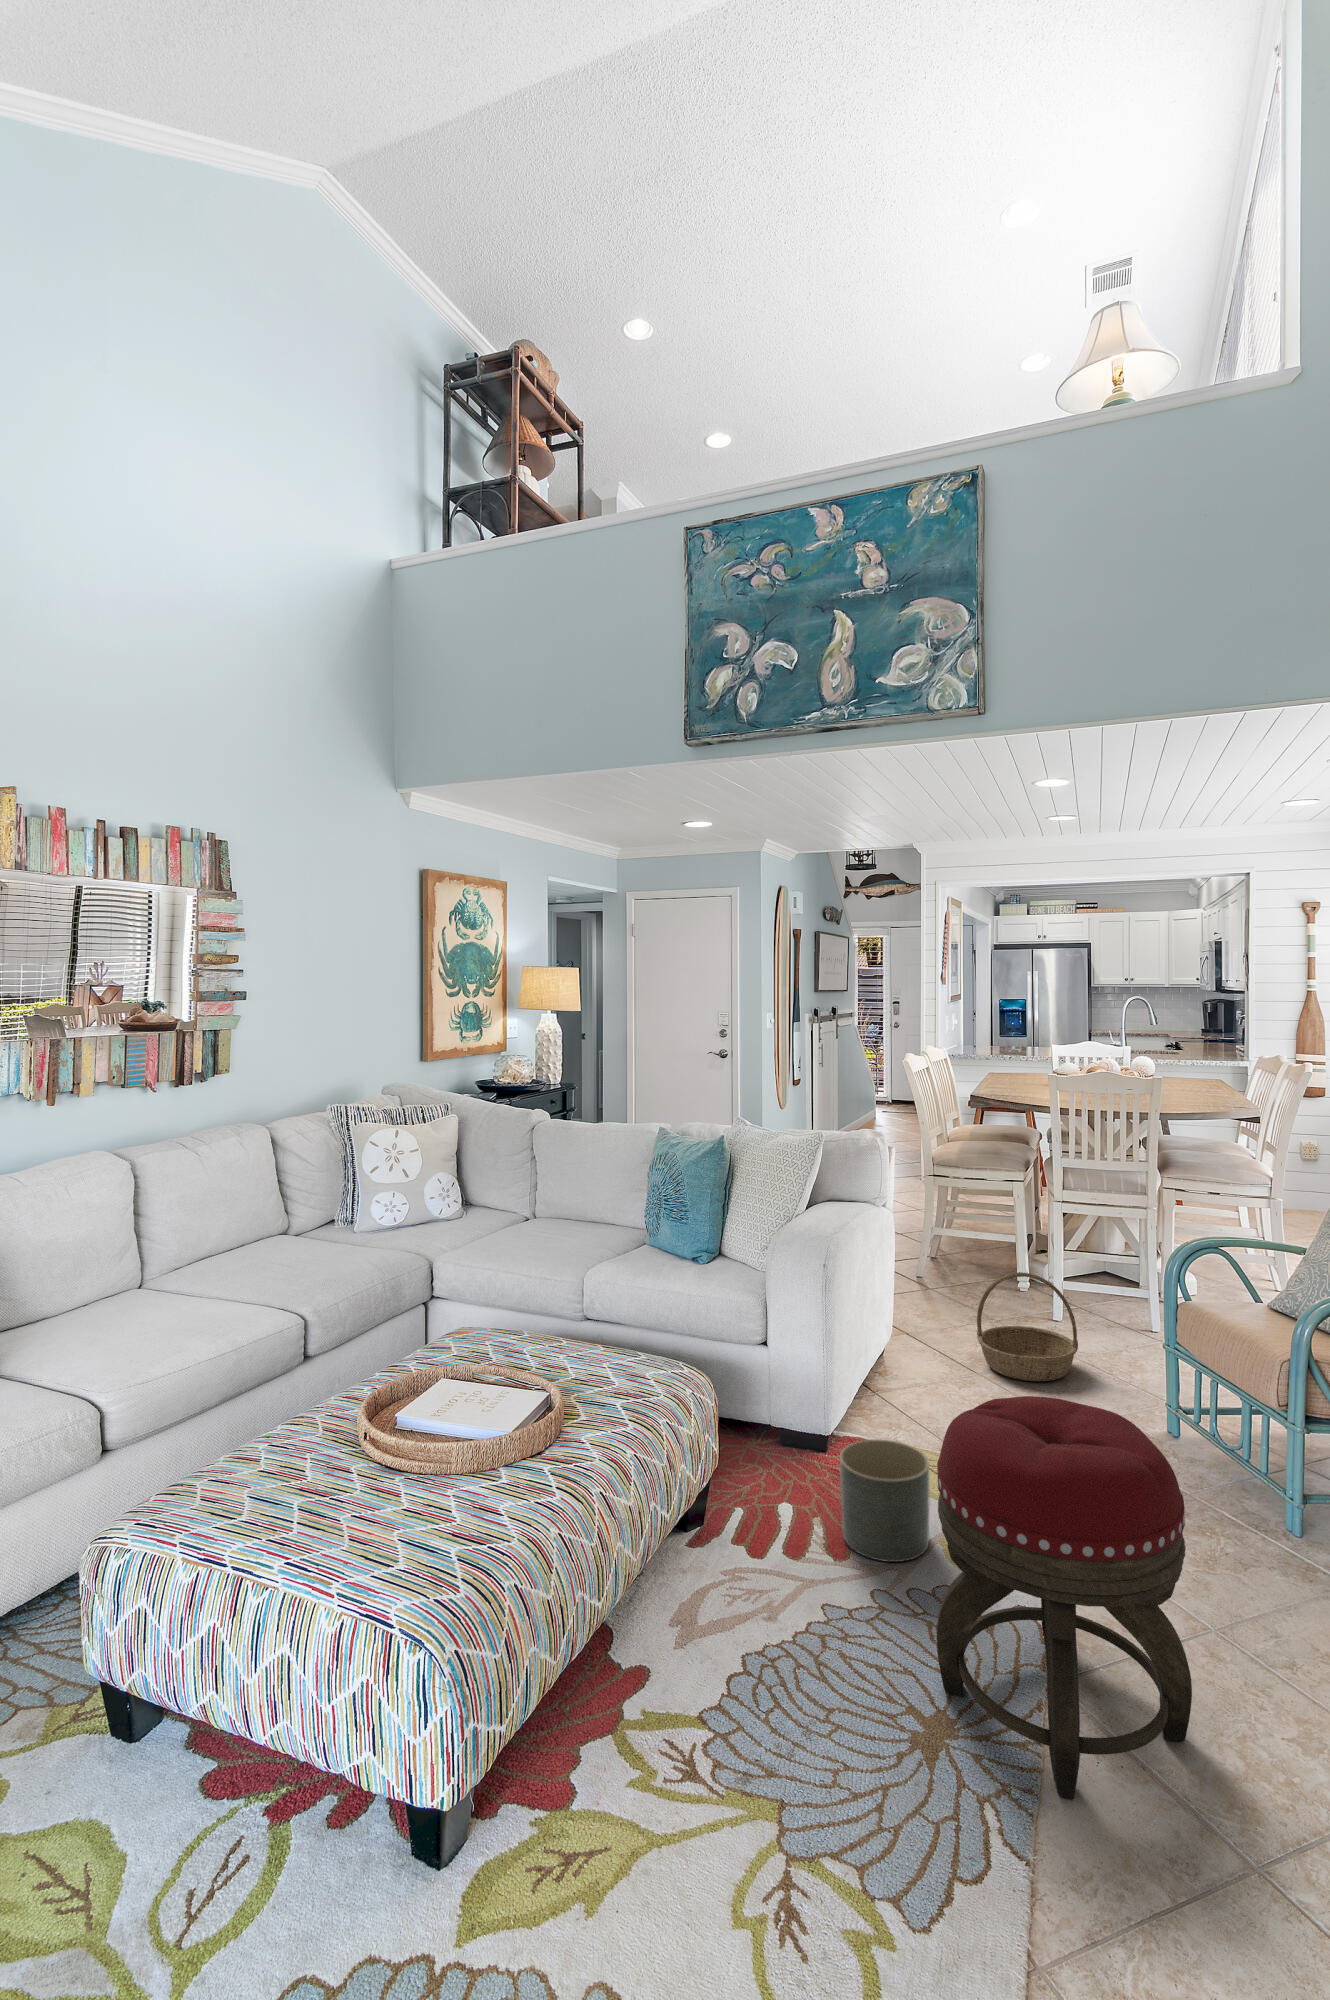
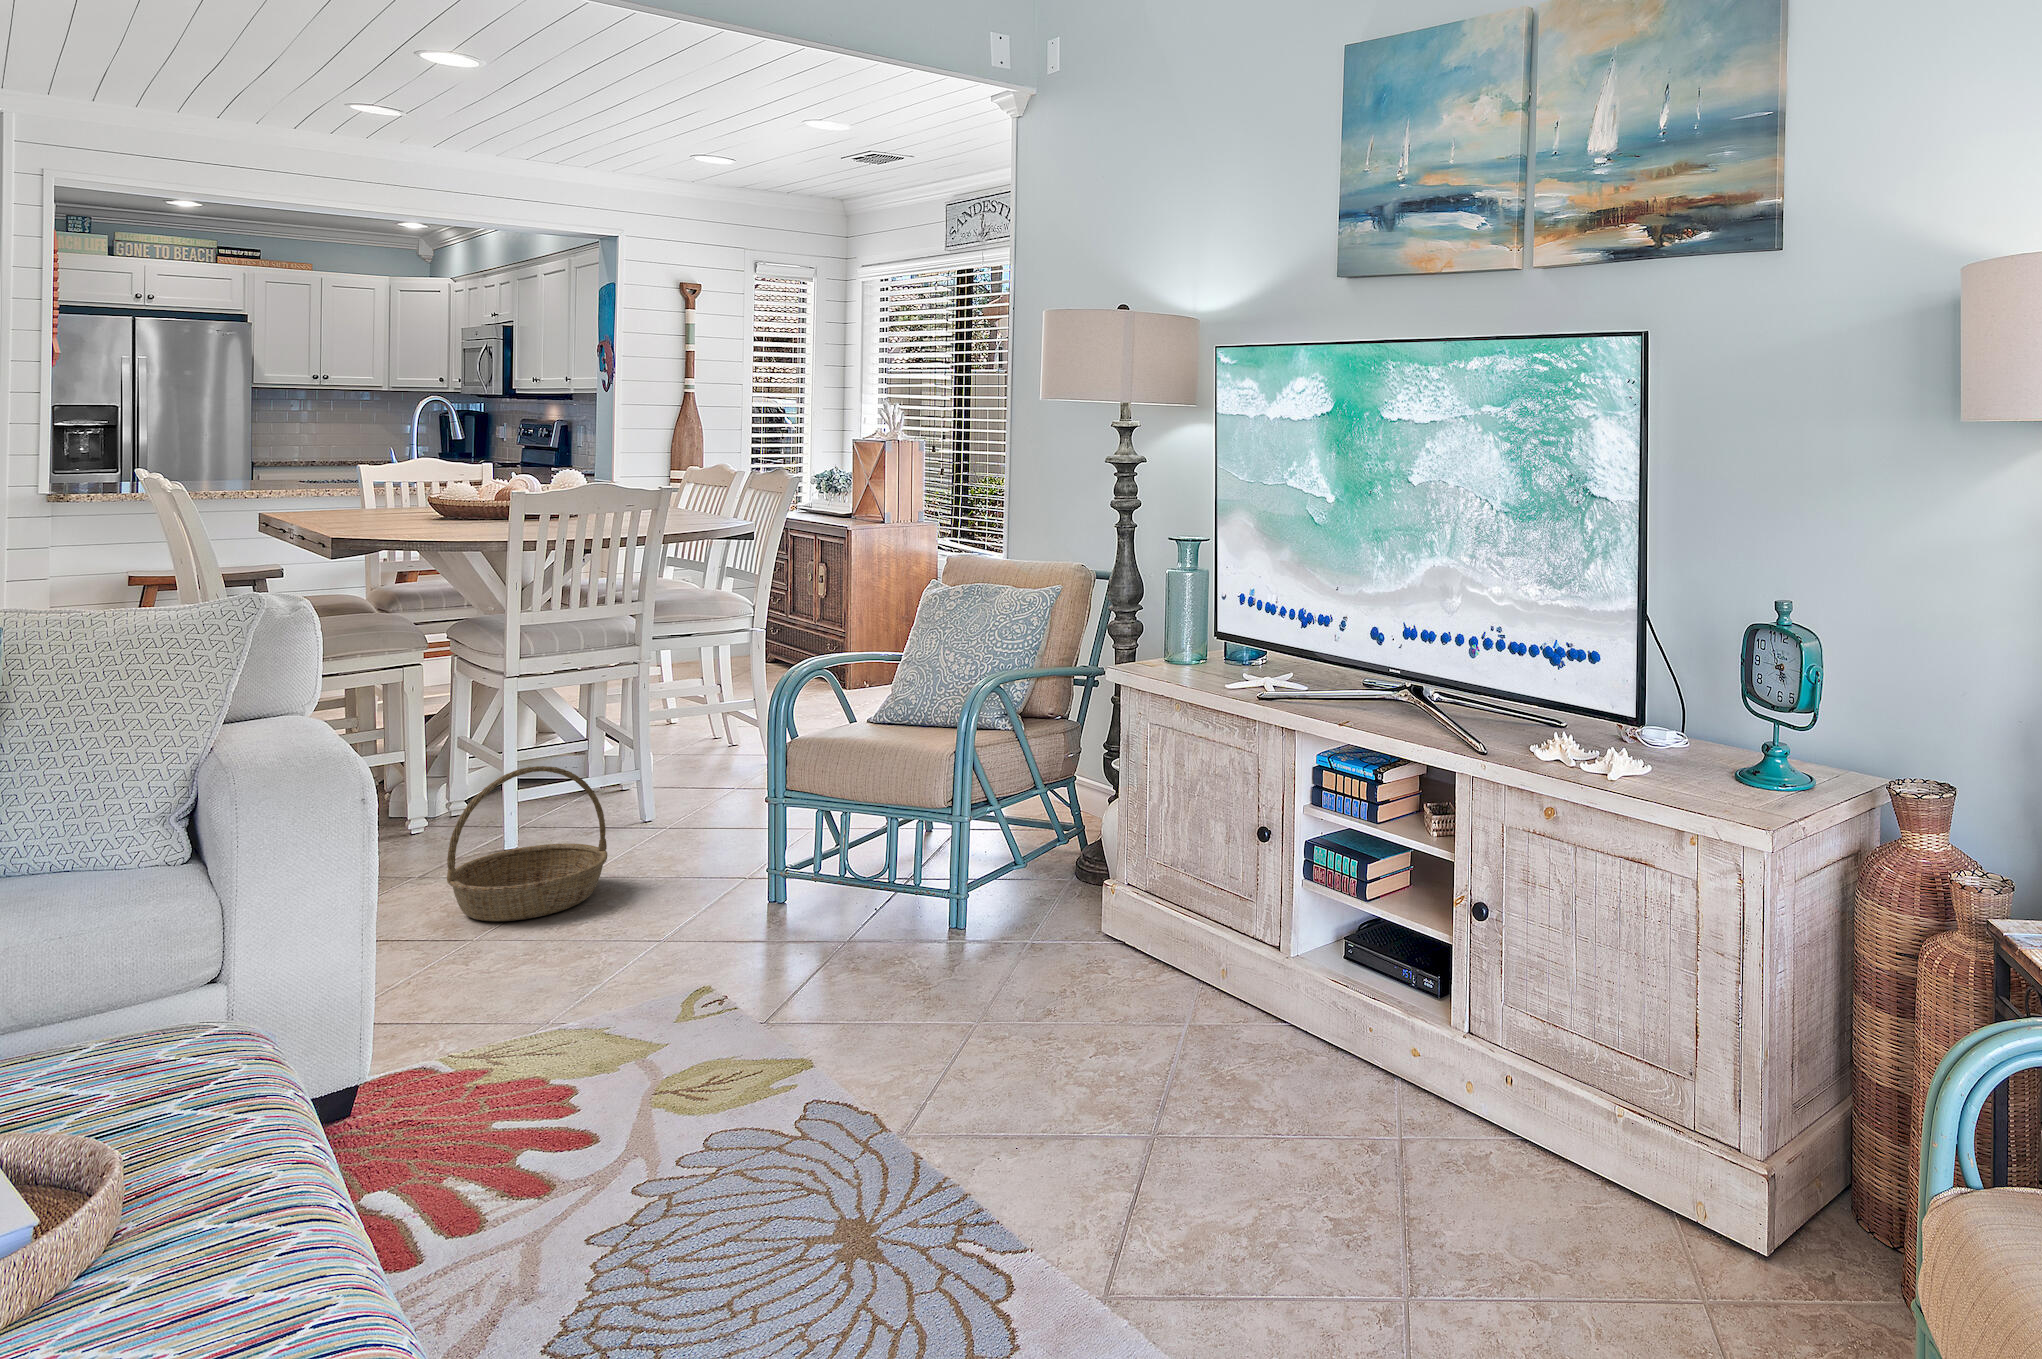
footstool: present [937,1396,1192,1799] -> none [799,811,1068,1207]
planter: present [840,1439,929,1562] -> none [497,997,648,1174]

